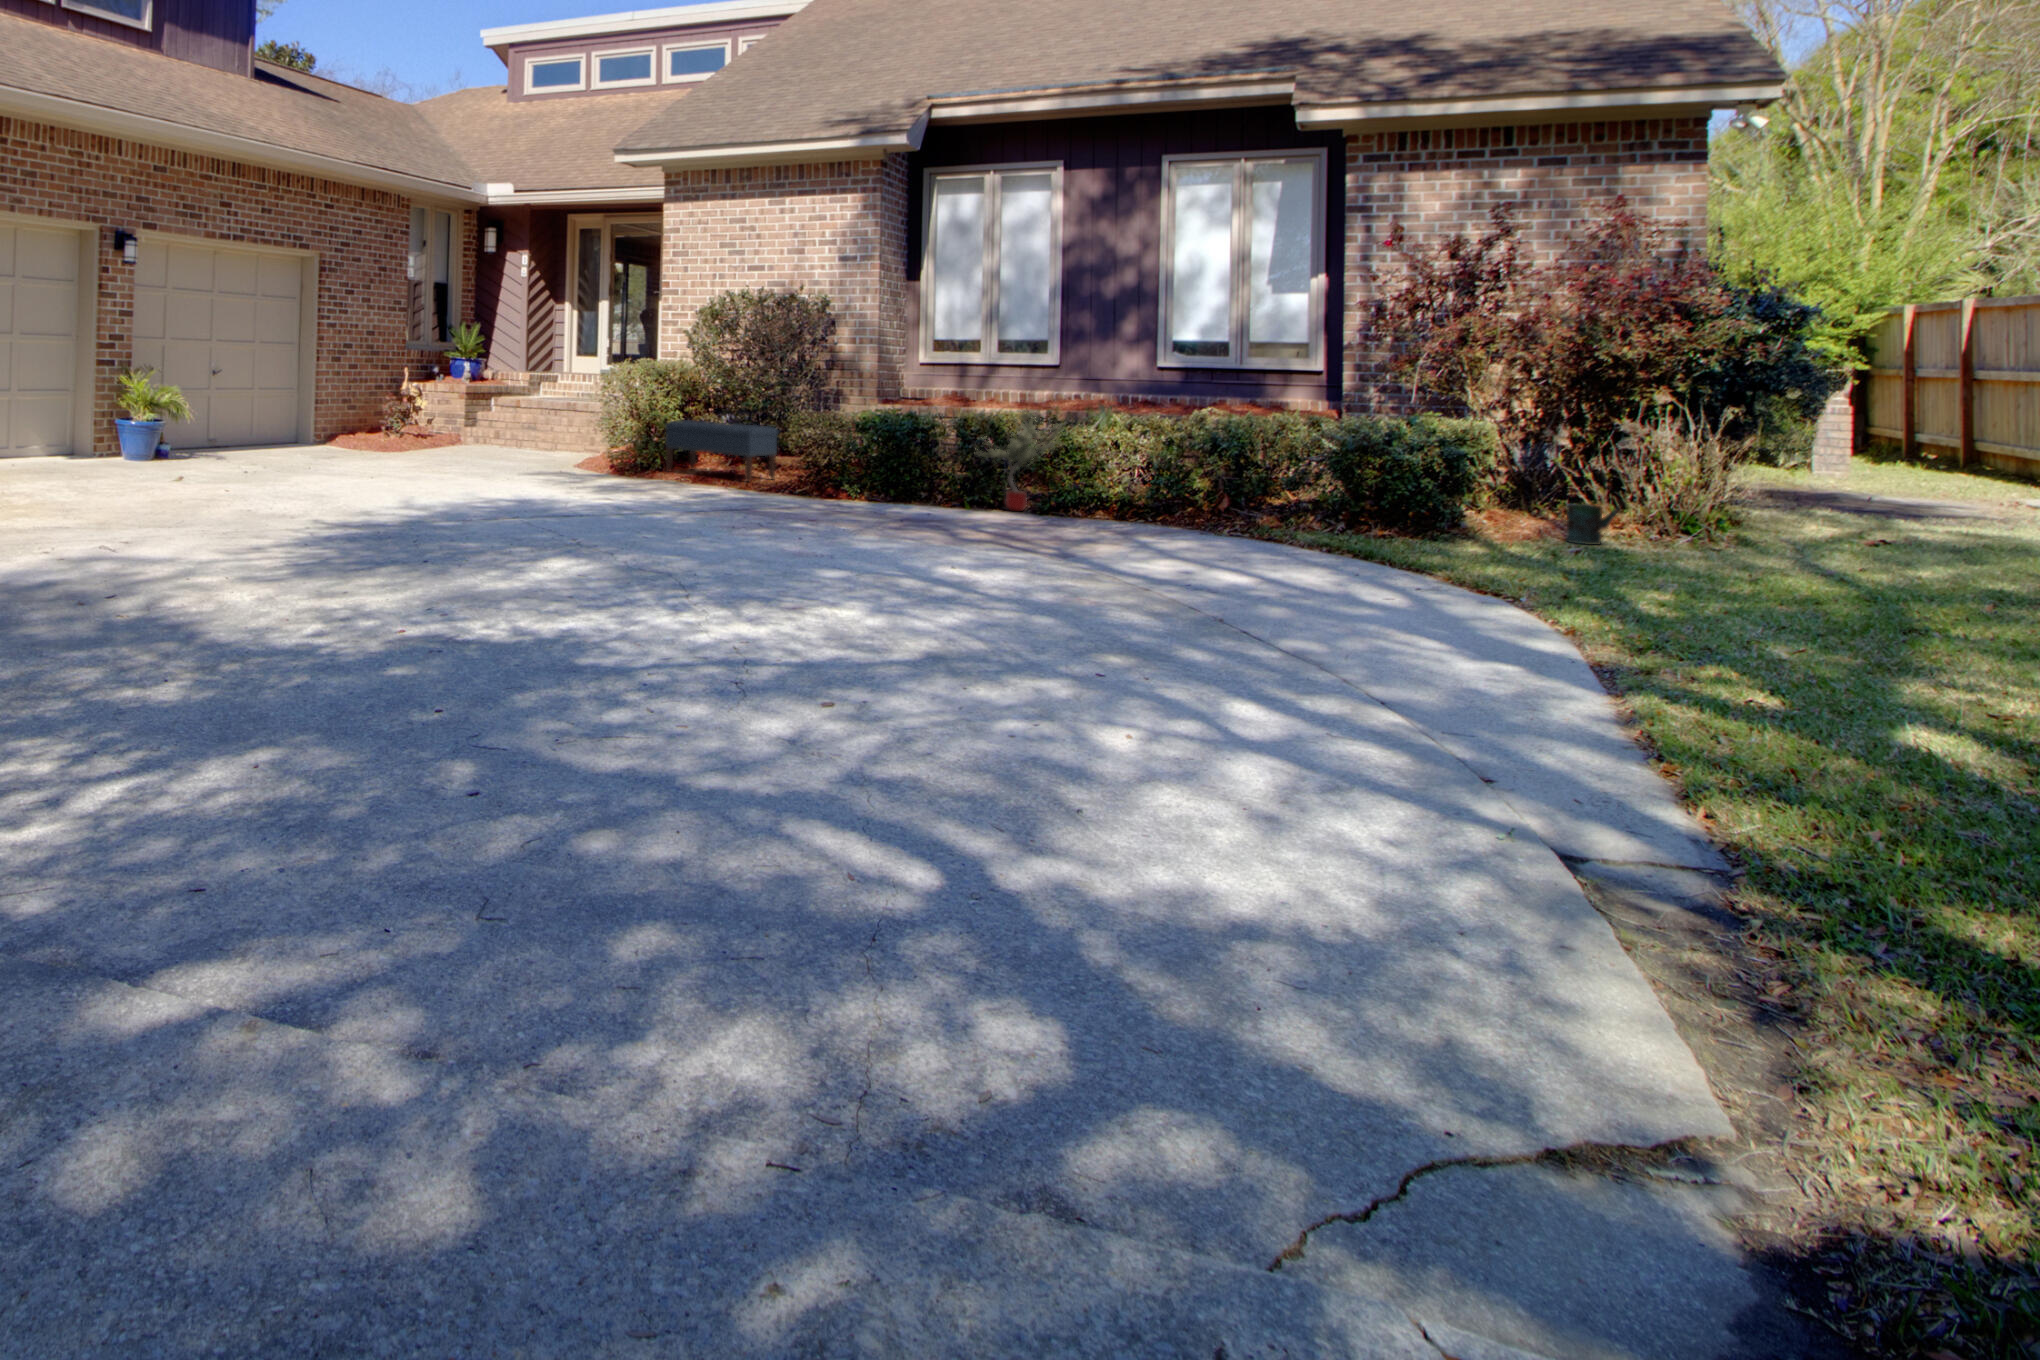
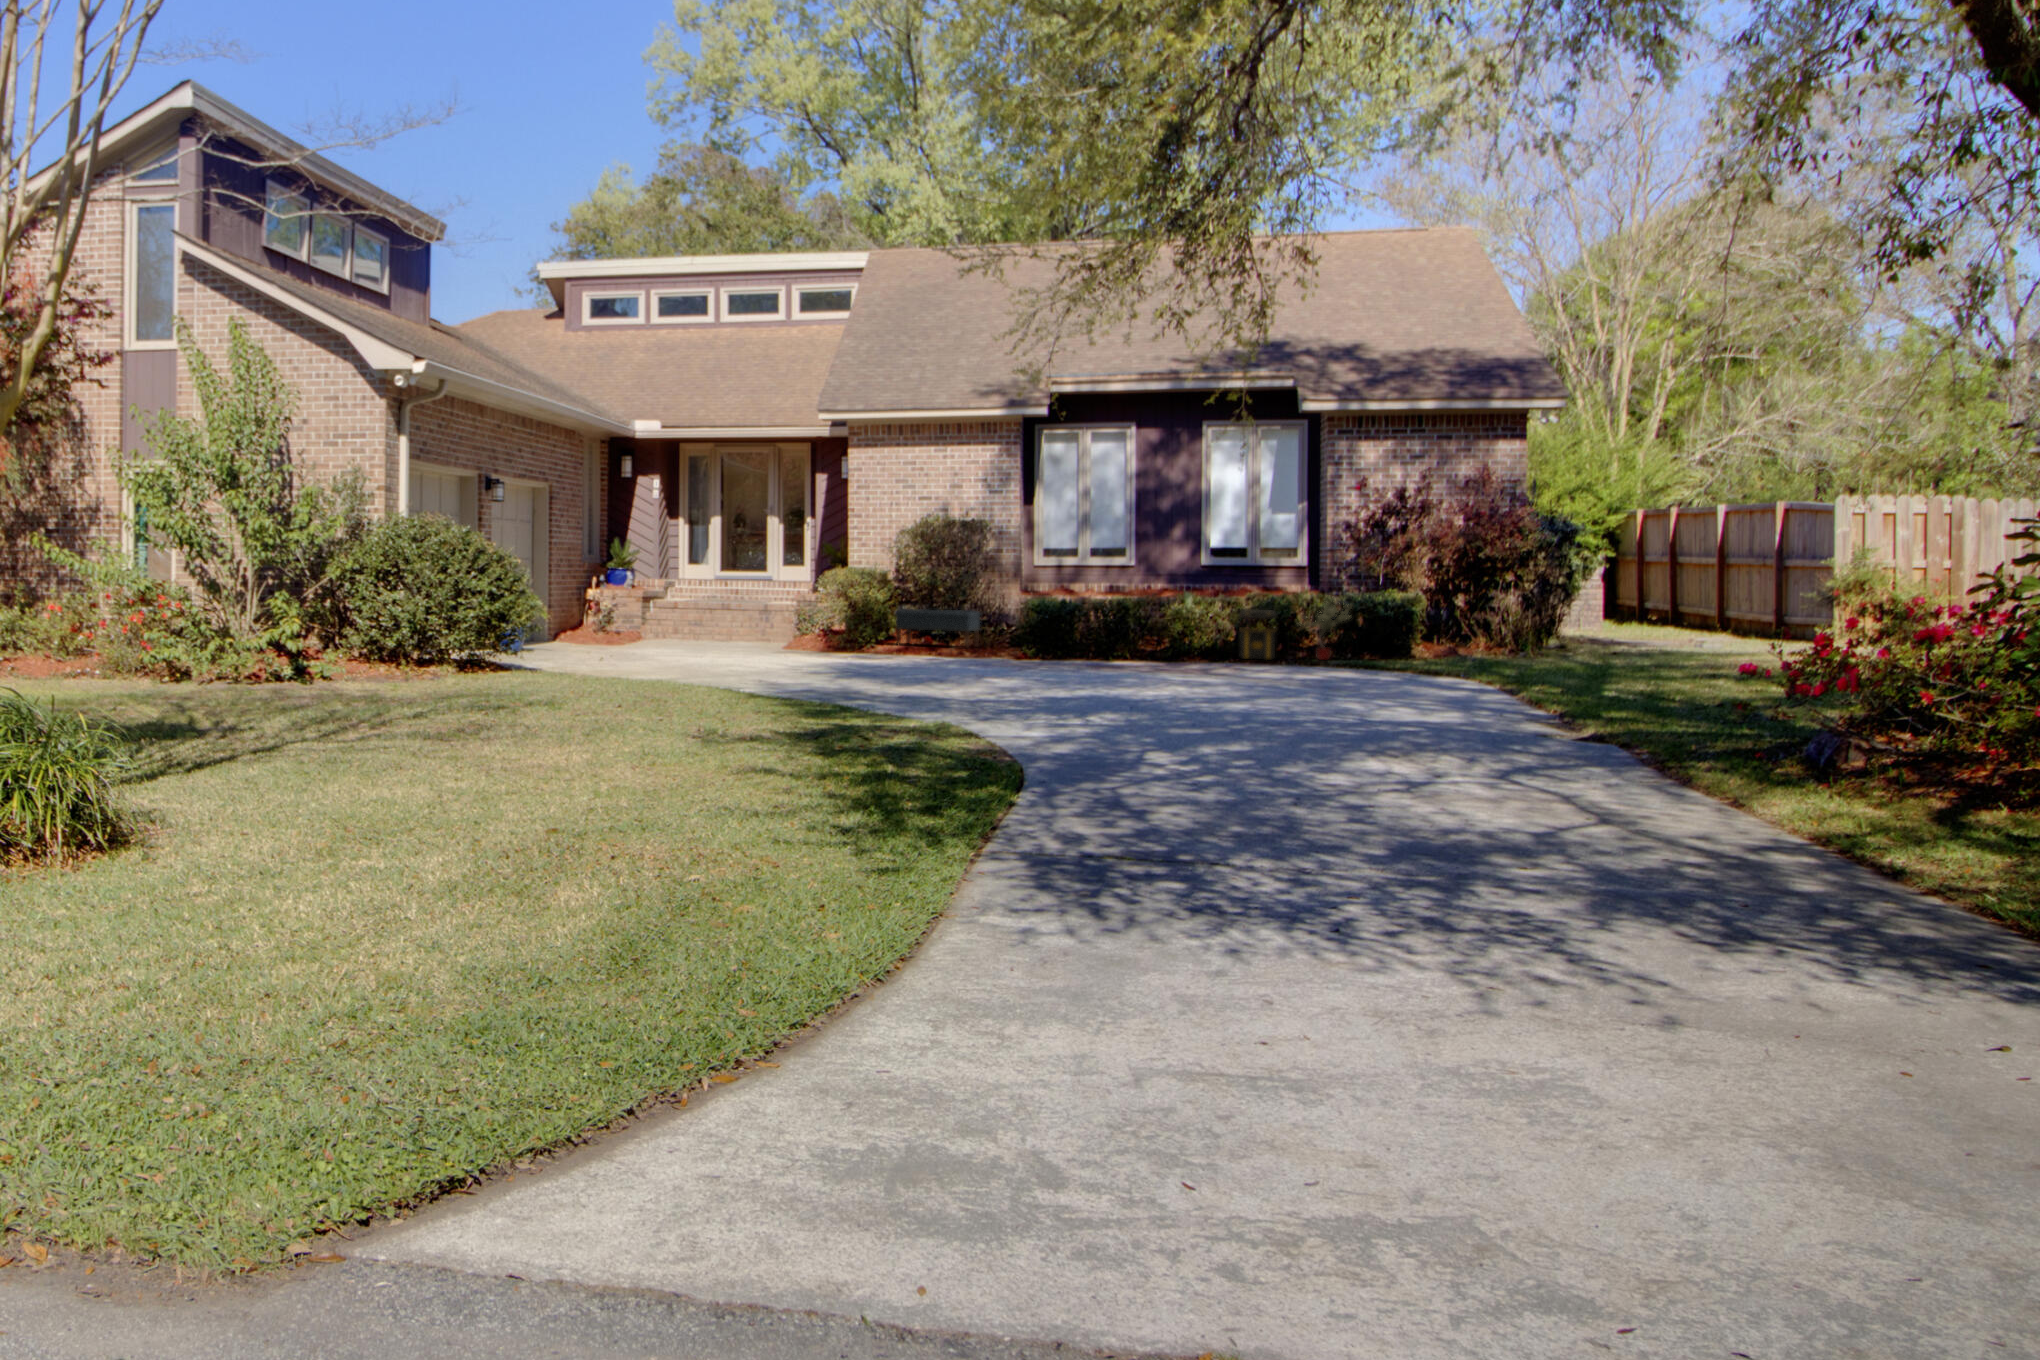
potted tree: present [974,413,1062,511] -> present [1299,598,1350,660]
toolbox: none [1144,441,1216,529] -> present [1239,609,1276,660]
watering can: present [1559,500,1627,545] -> none [1453,634,1486,660]

